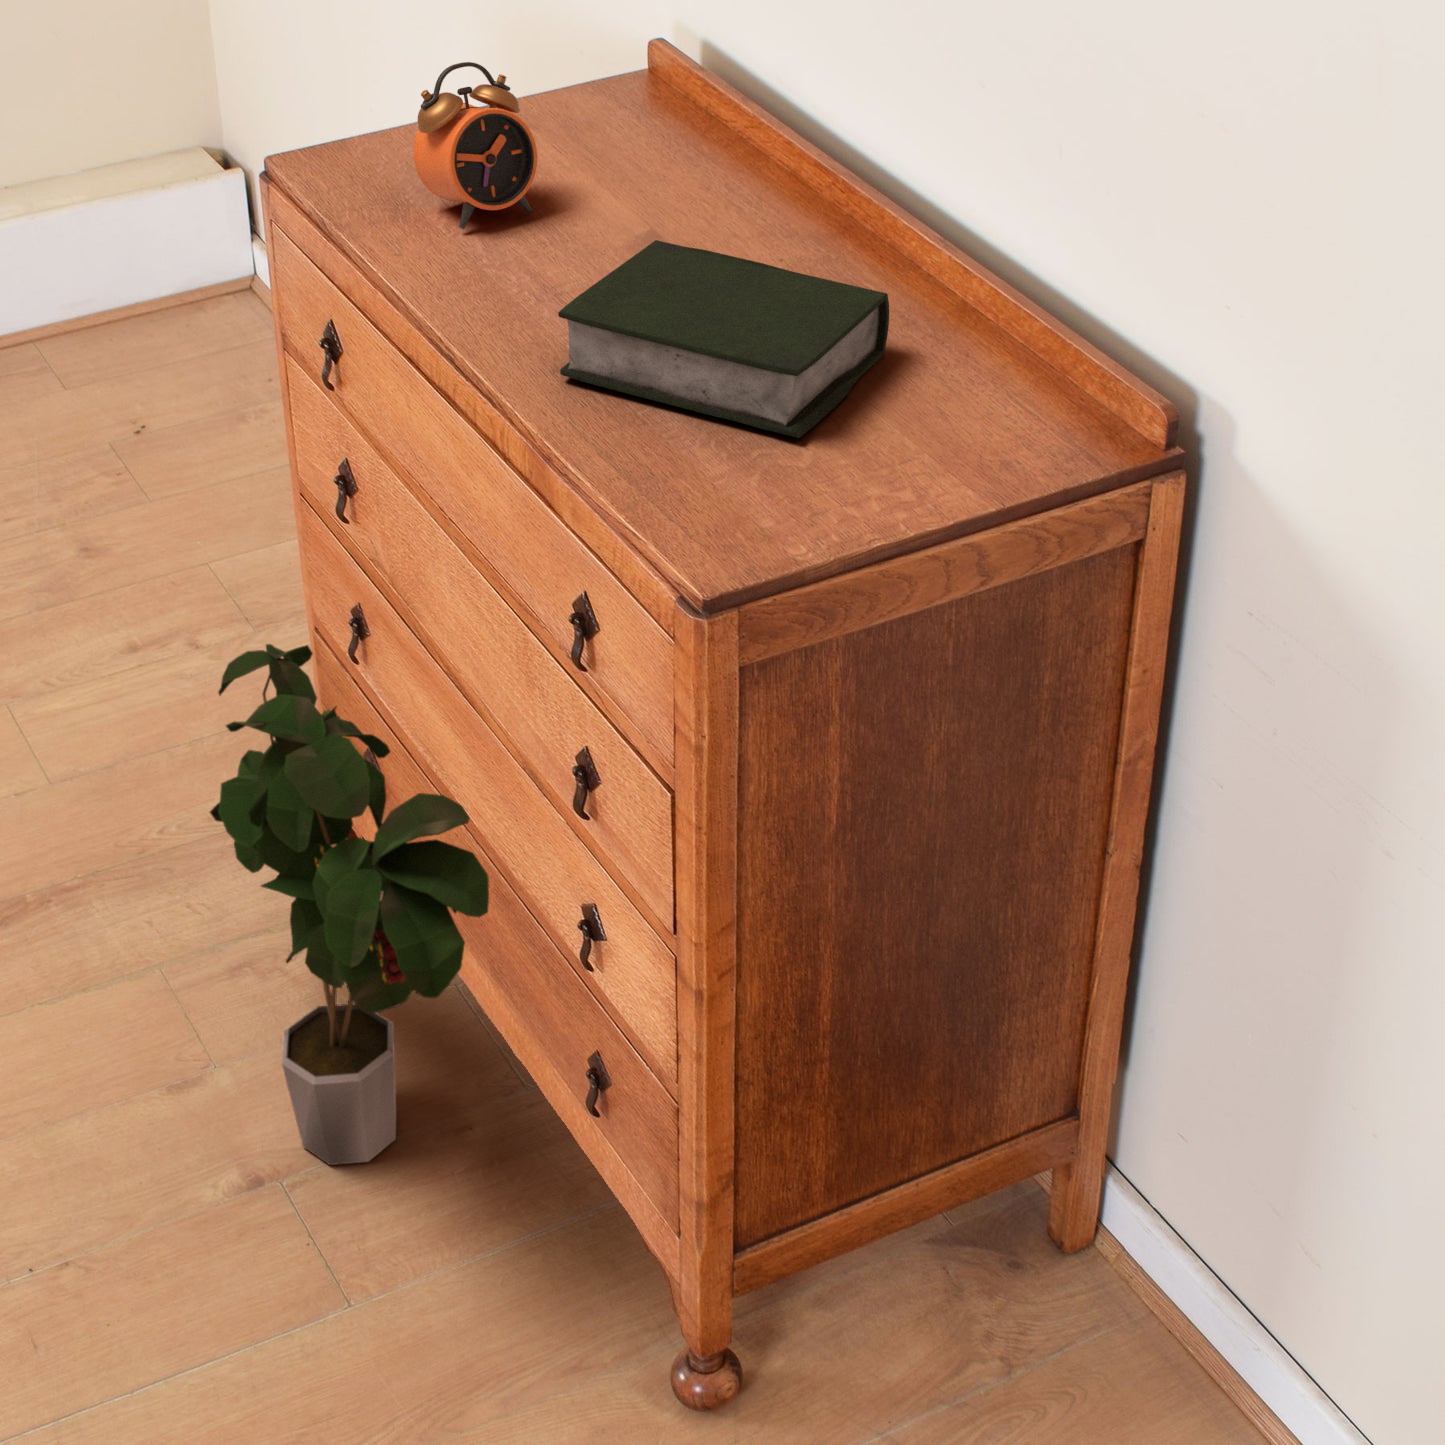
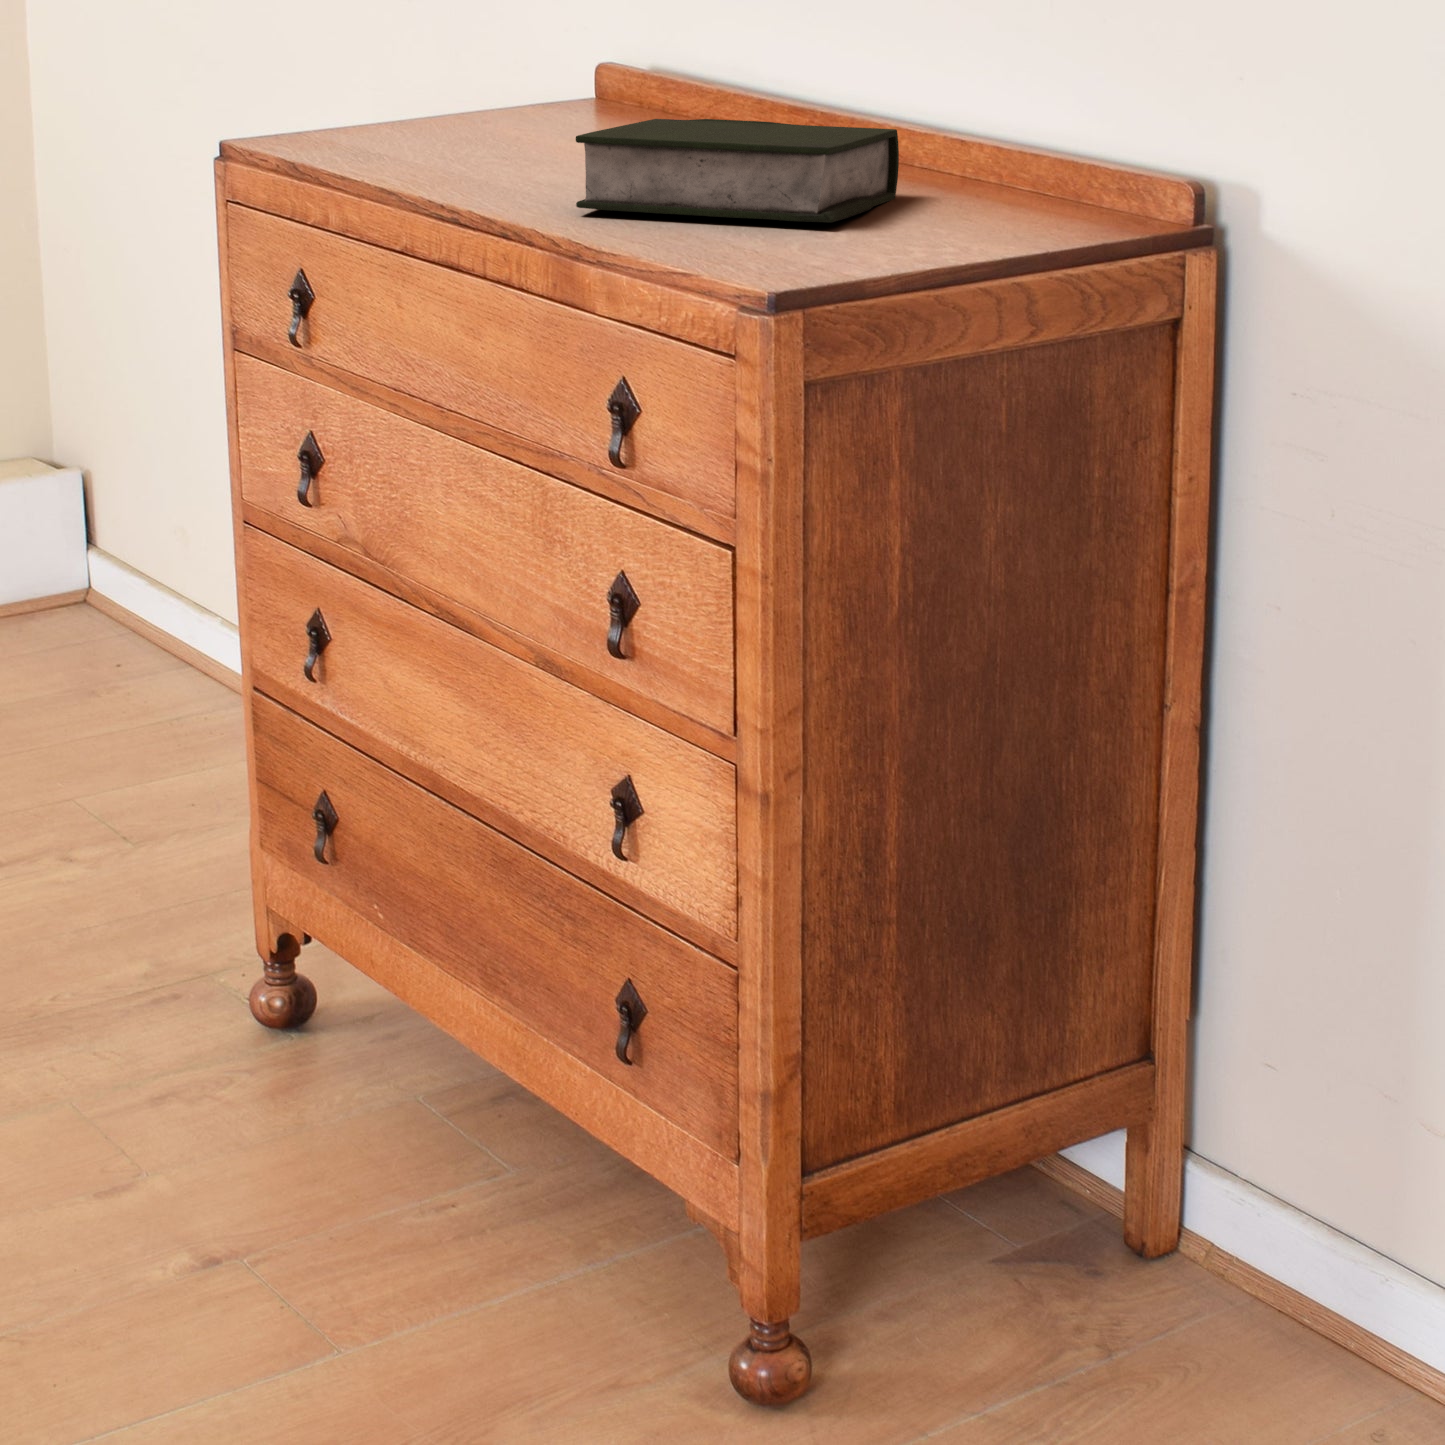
alarm clock: present [414,62,537,229] -> none [392,7,518,163]
potted plant: present [210,644,489,1165] -> none [163,603,504,1232]

